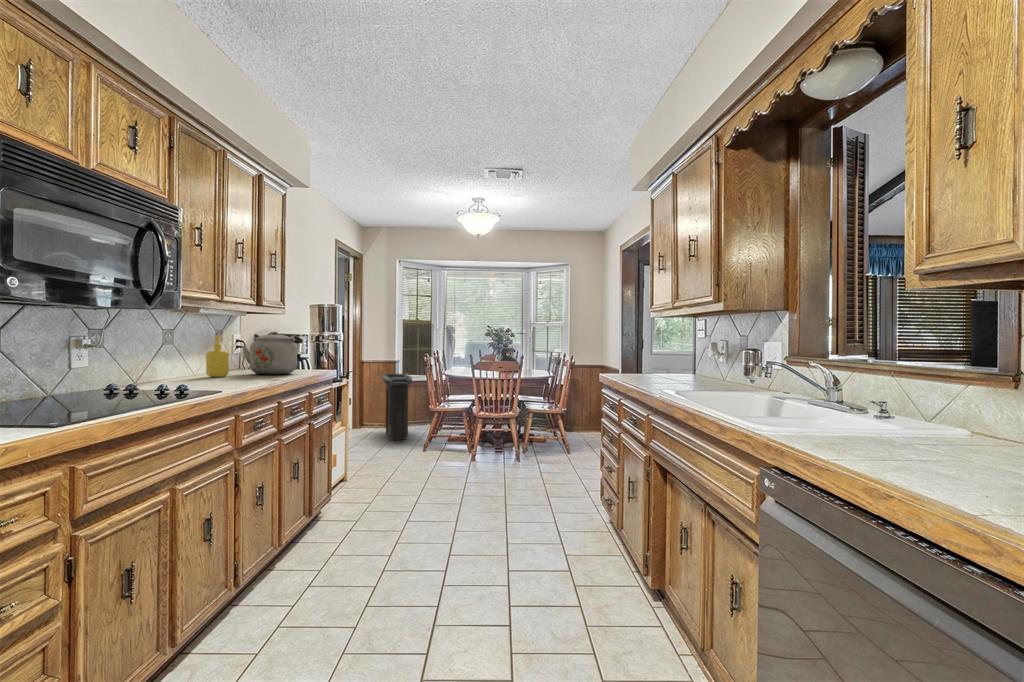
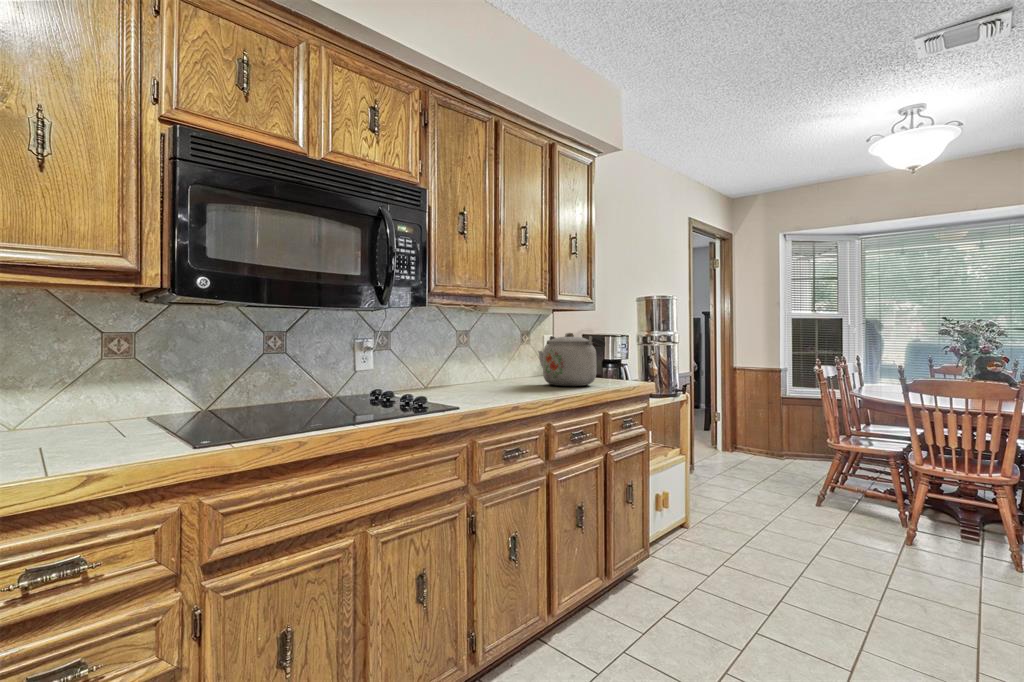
soap dispenser: present [206,336,229,377] -> none [494,339,516,387]
trash can: present [383,374,412,440] -> none [759,386,800,477]

